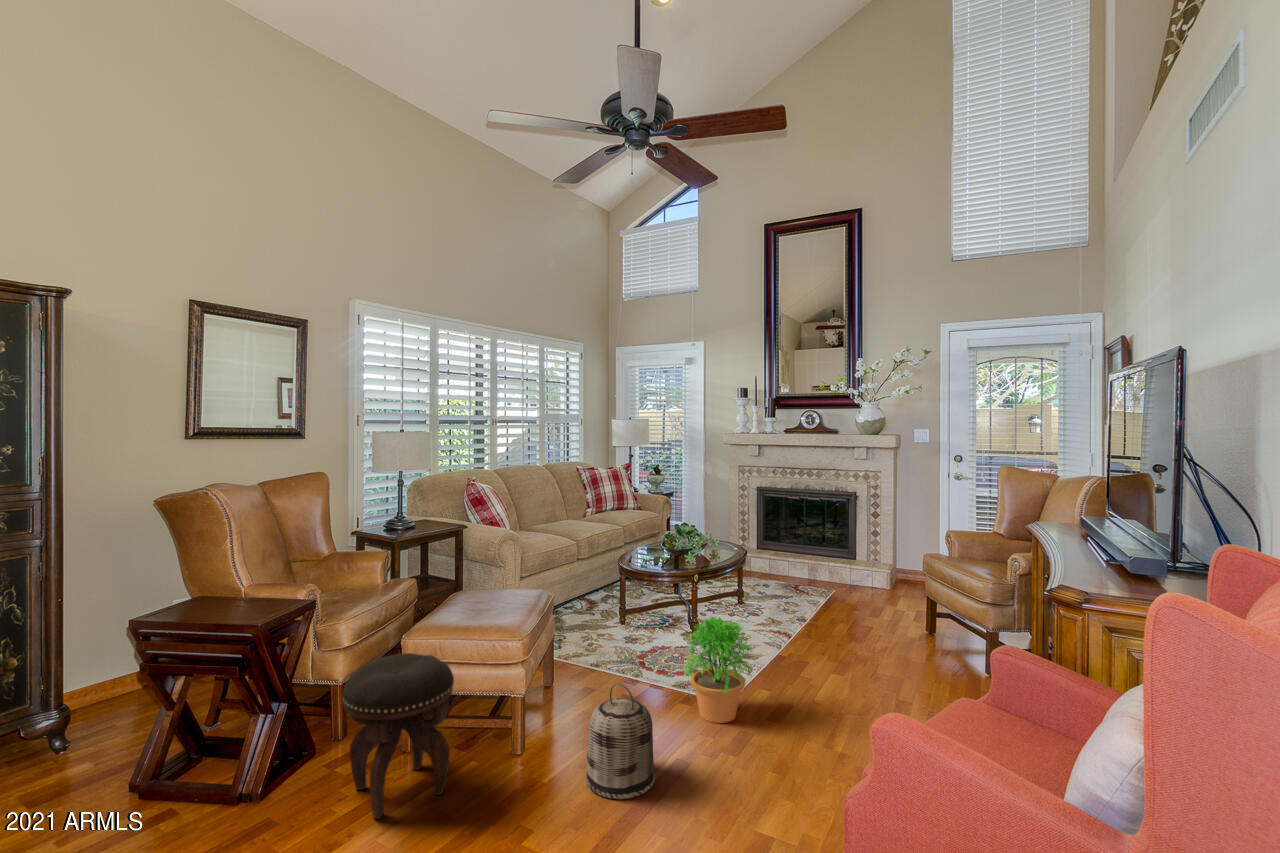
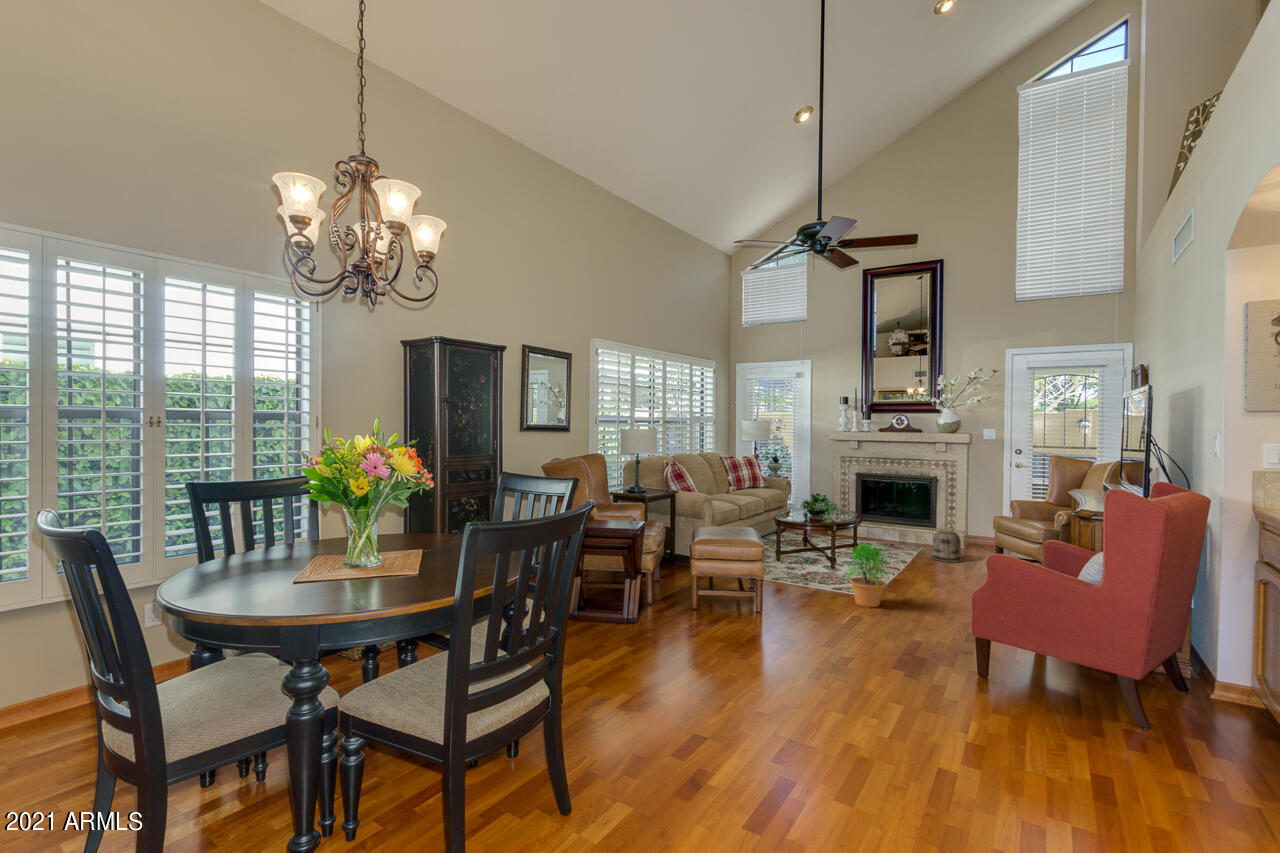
footstool: present [343,653,454,819] -> none [672,551,730,633]
basket: present [586,684,655,799] -> present [932,531,961,562]

